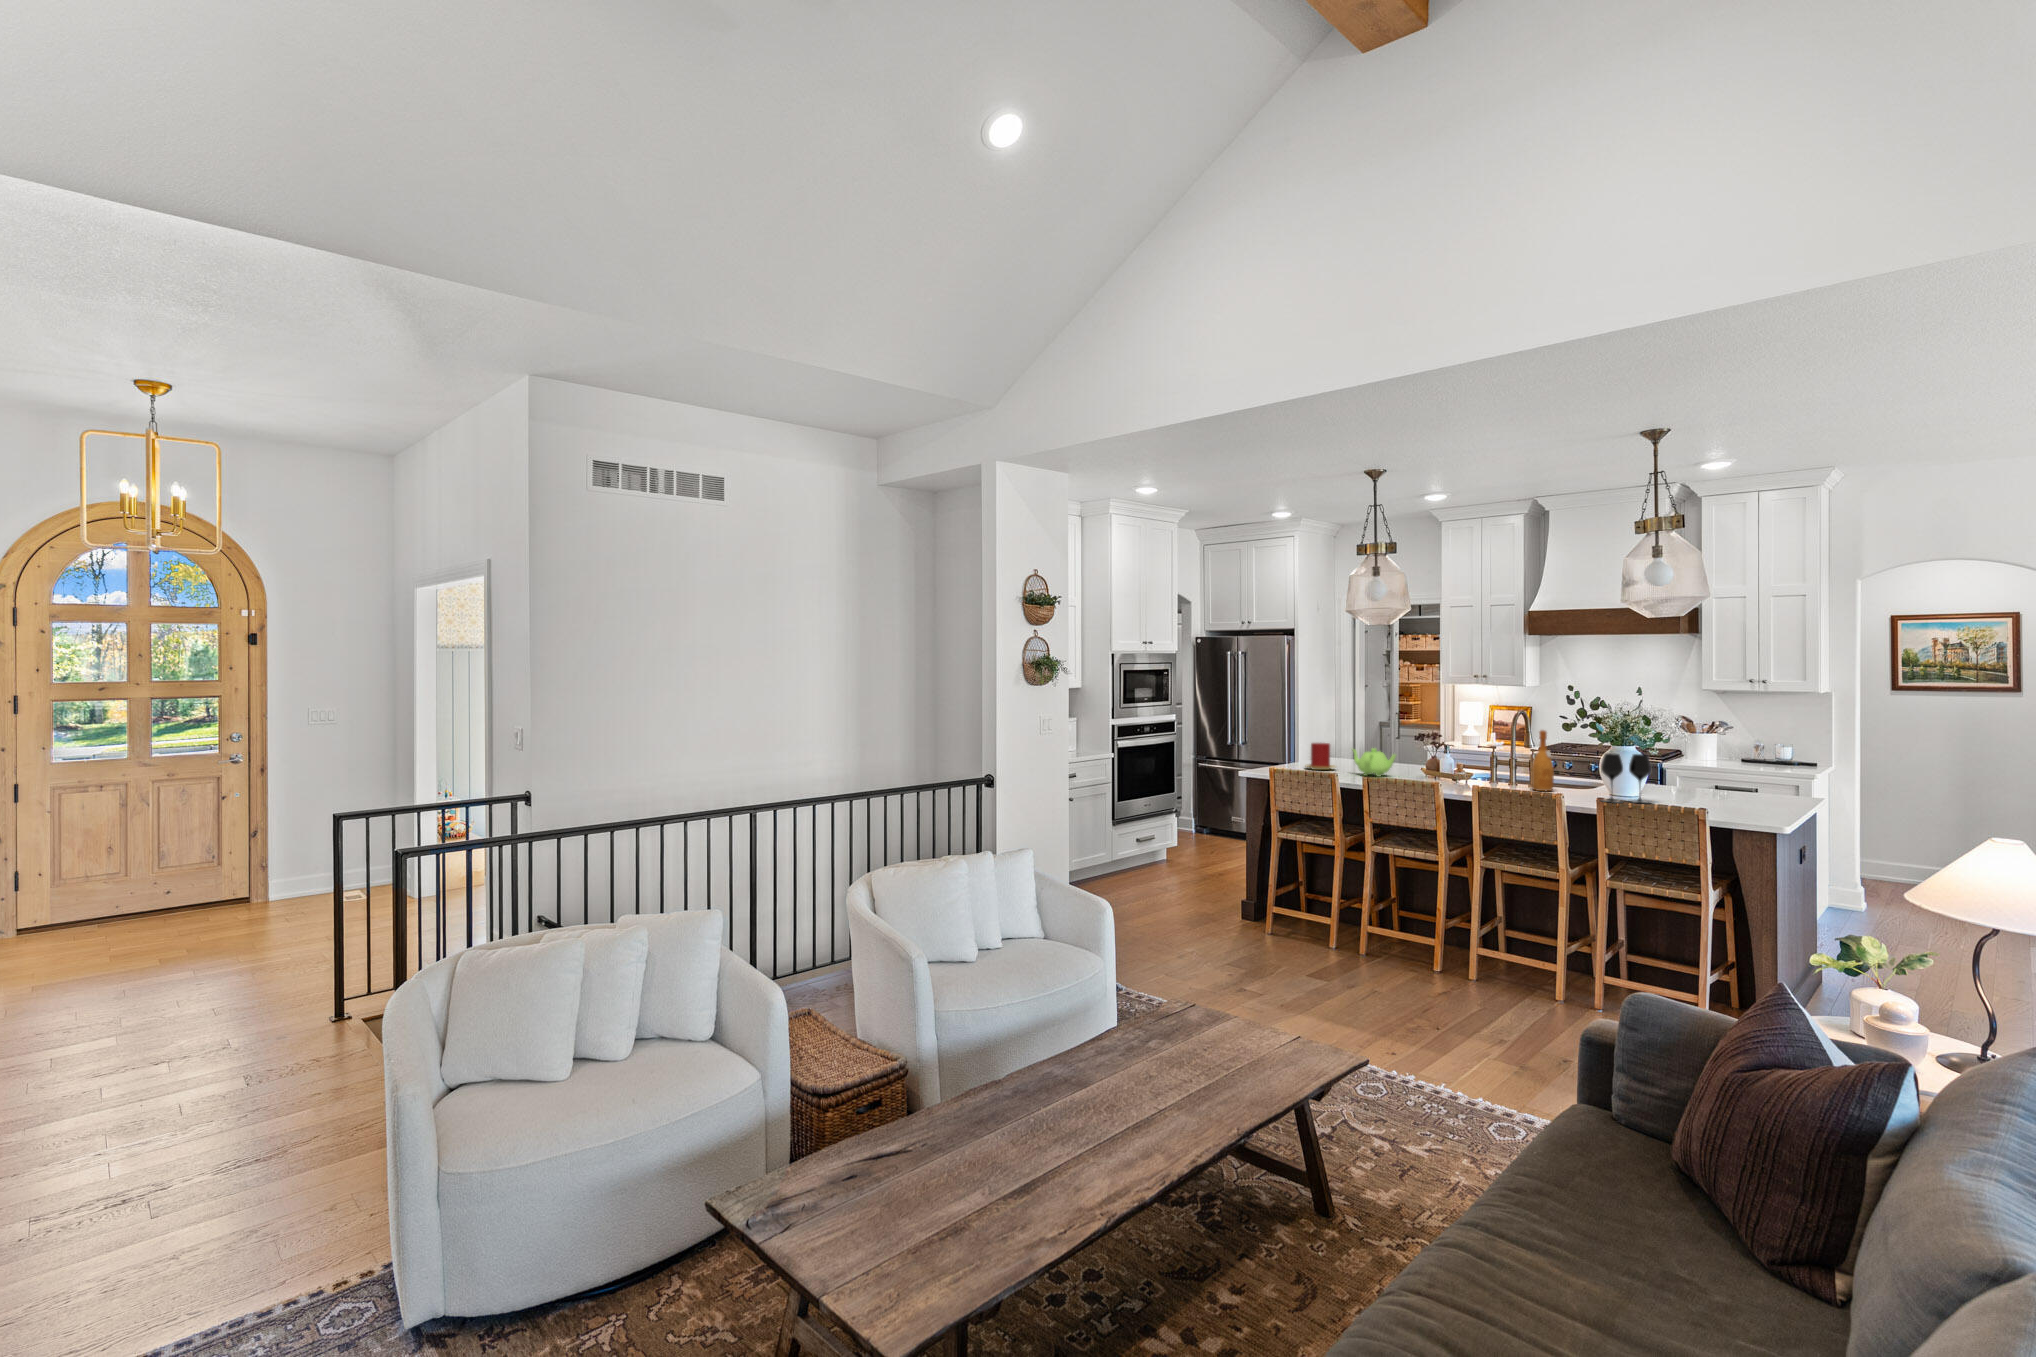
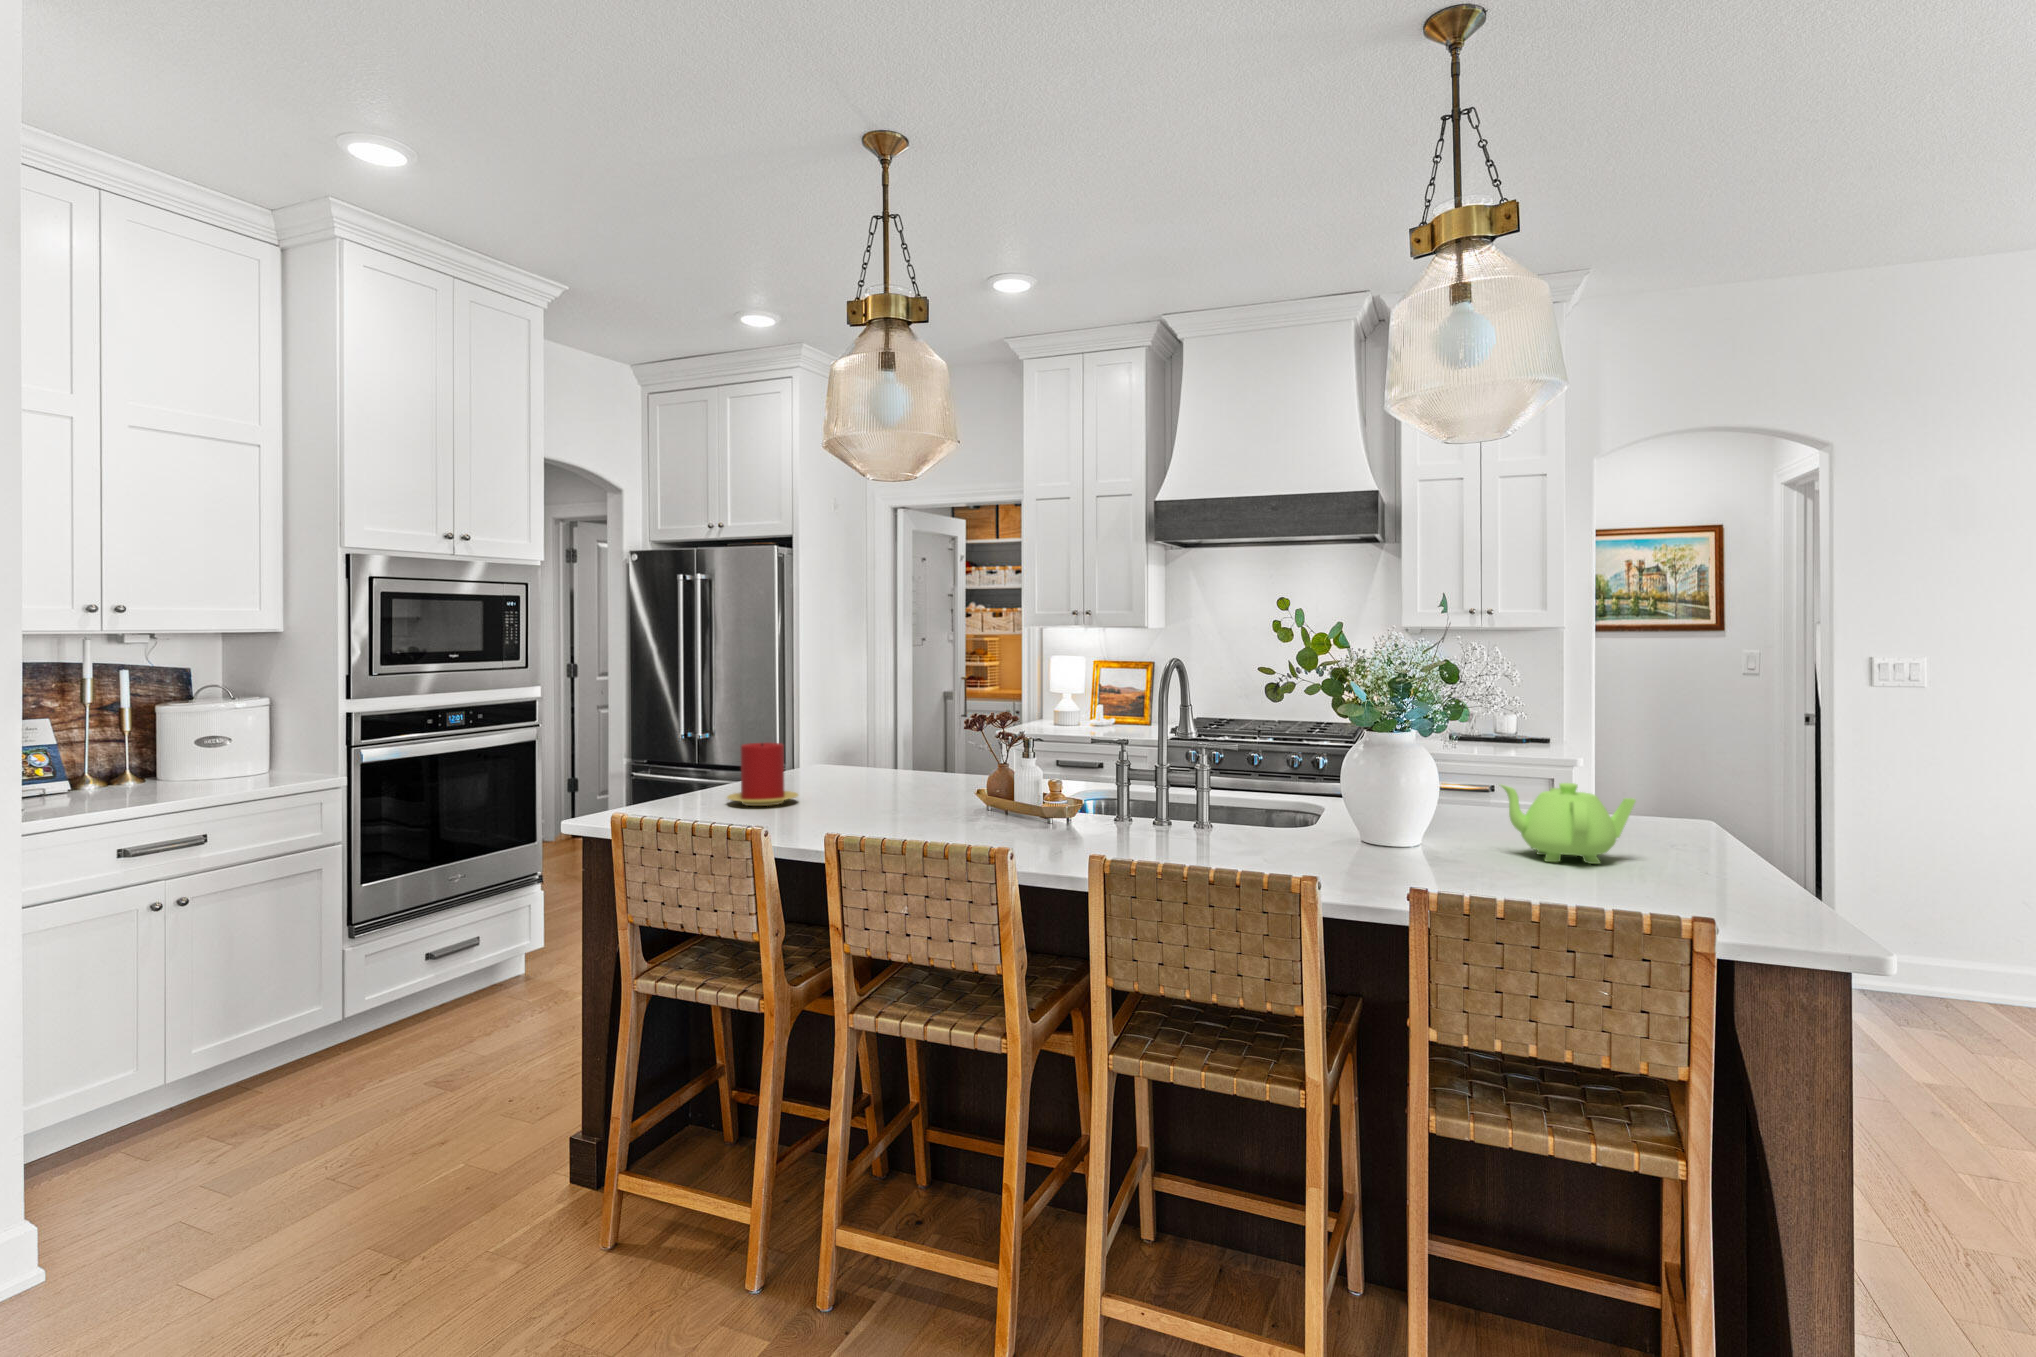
wine bottle: present [1532,730,1554,791] -> none [1208,700,1255,844]
teapot: present [1352,748,1396,777] -> present [1501,783,1636,864]
wine glass: present [1601,753,1651,803] -> none [1372,751,1483,876]

